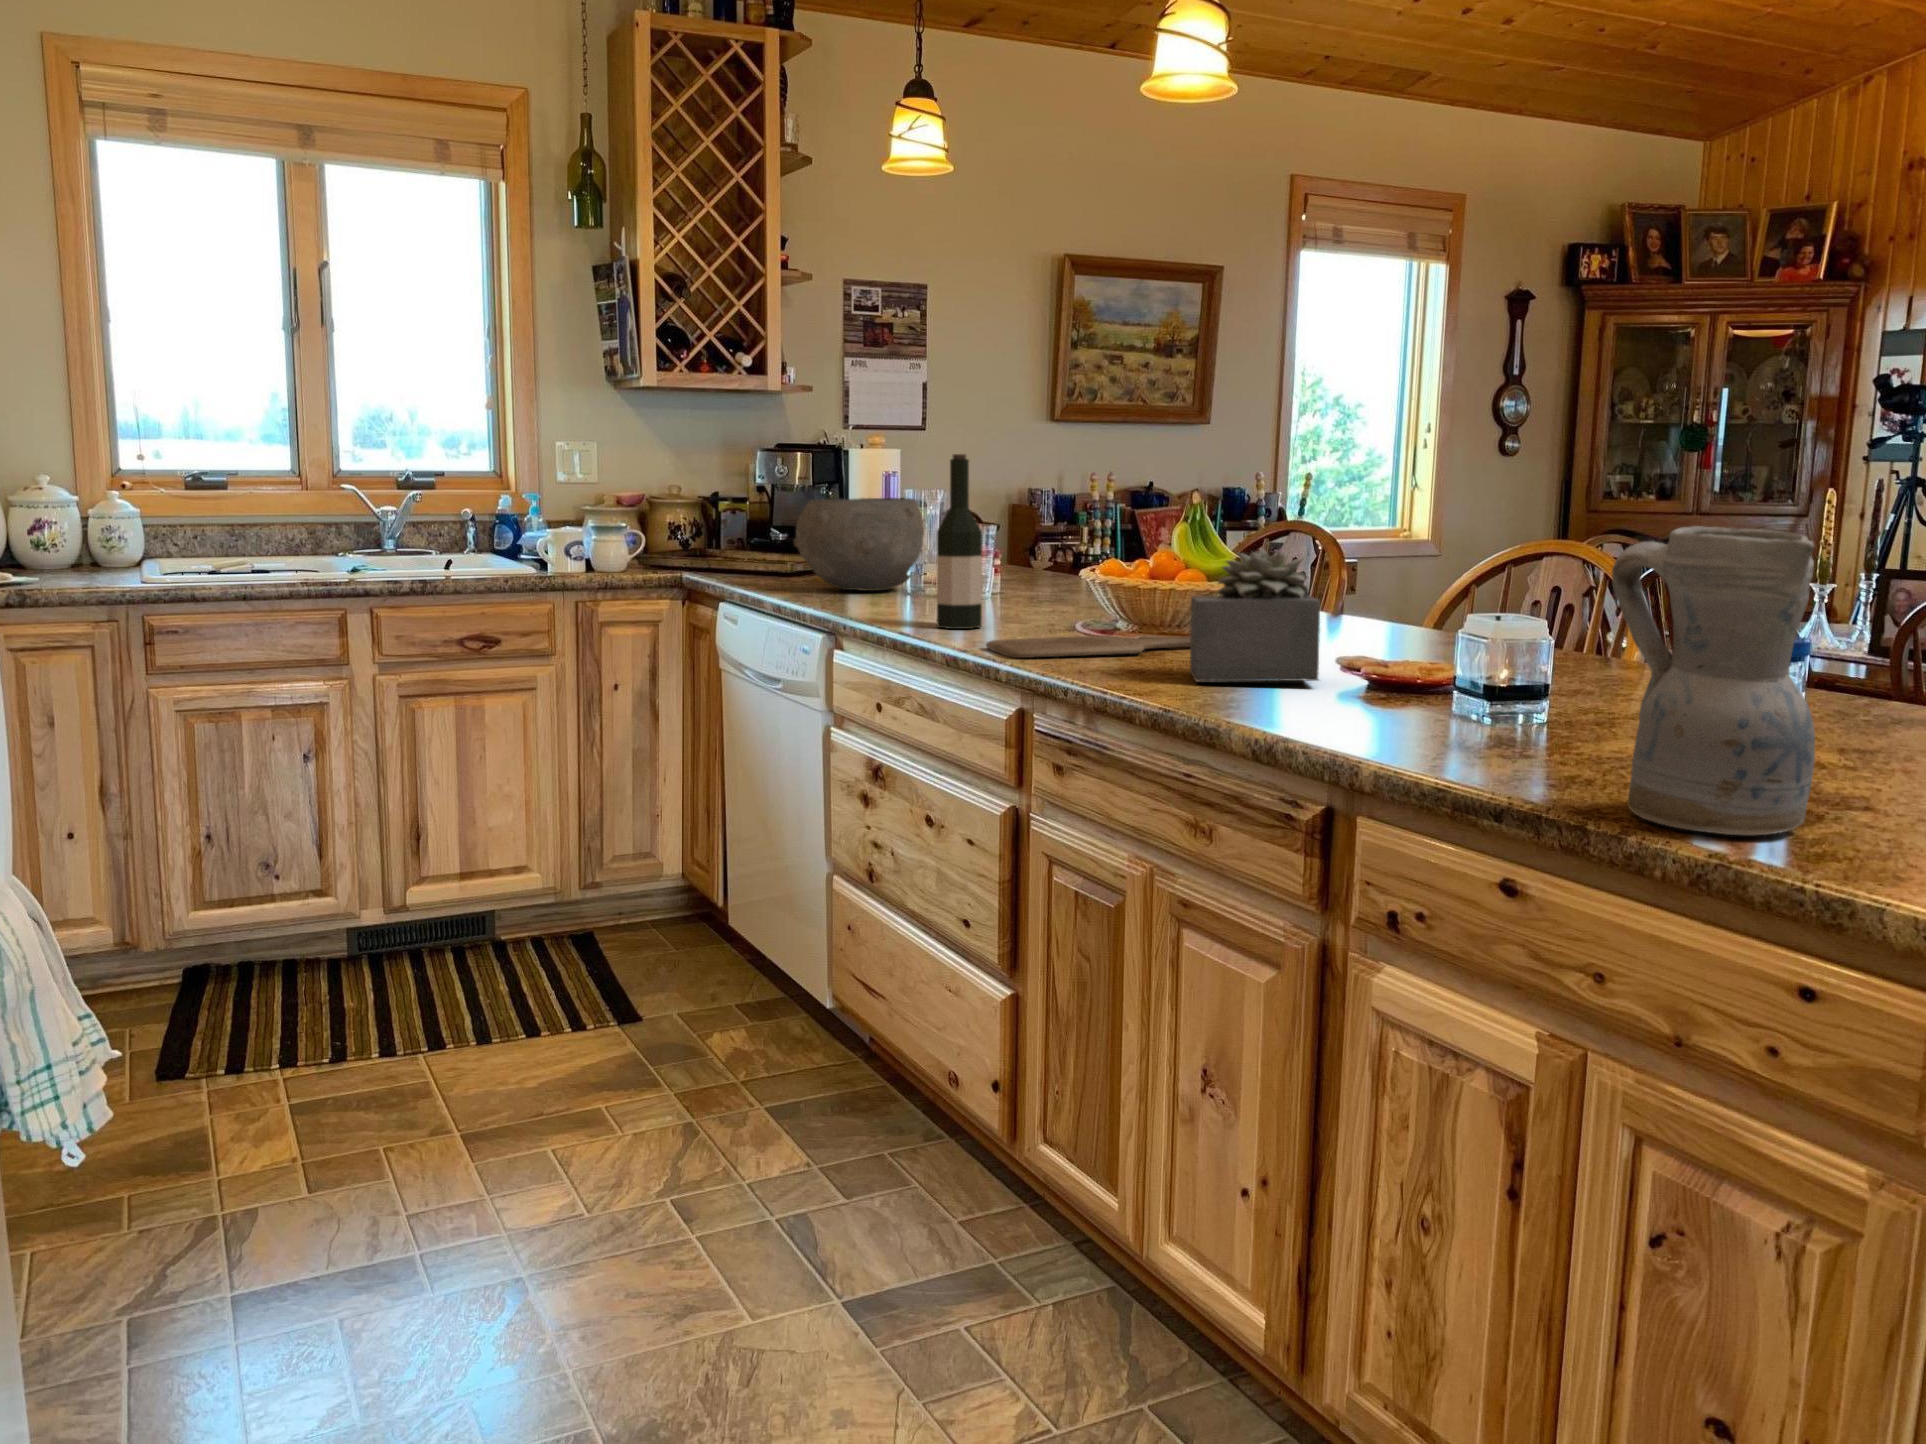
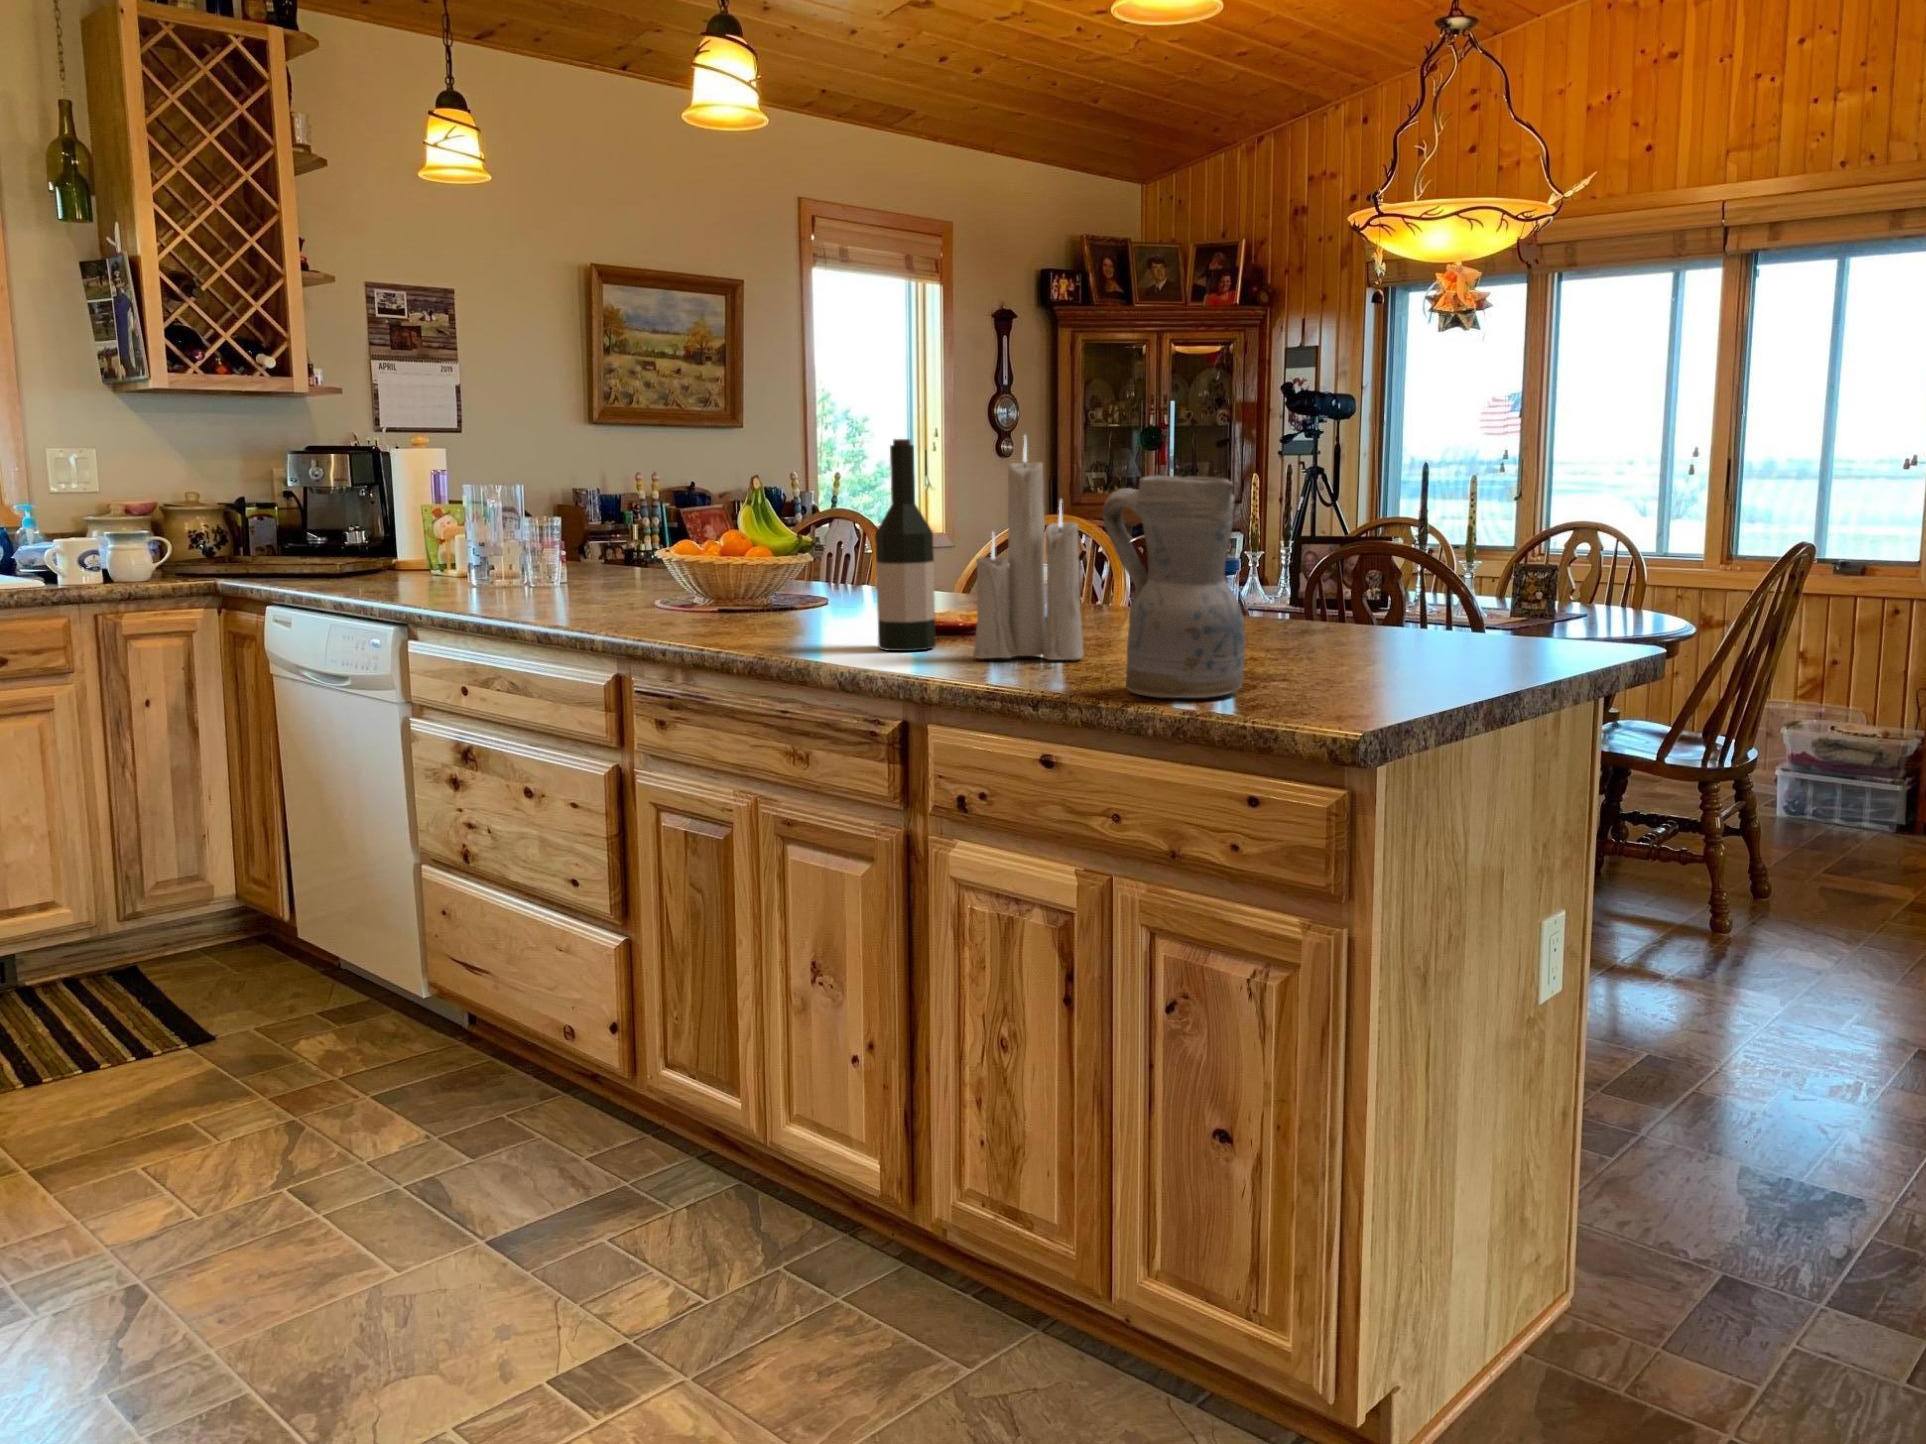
candle: none [1425,444,1579,748] -> present [973,437,1084,660]
wine bottle: present [937,454,982,629] -> present [875,439,936,651]
ceramic bowl: present [794,498,924,591] -> none [349,496,497,587]
succulent plant: present [1190,548,1320,681] -> none [766,518,883,635]
cutting board: present [986,635,1191,658] -> none [576,604,775,629]

